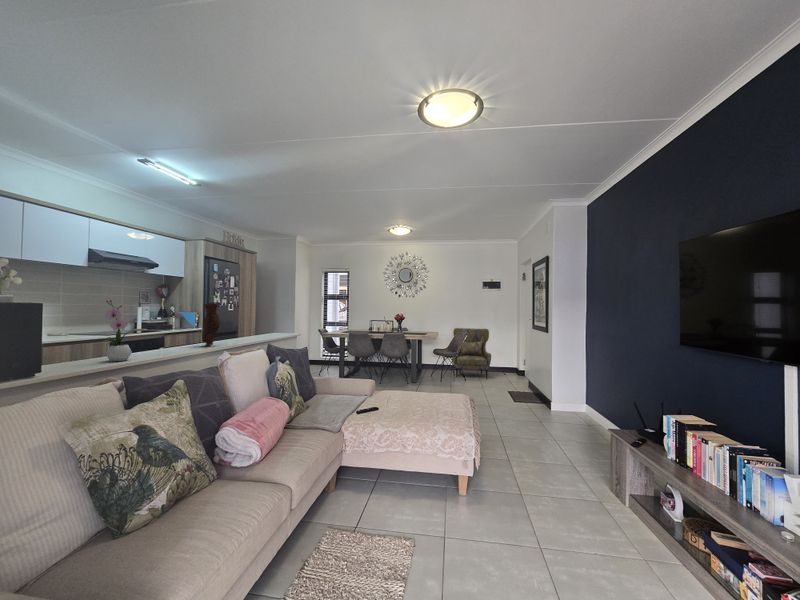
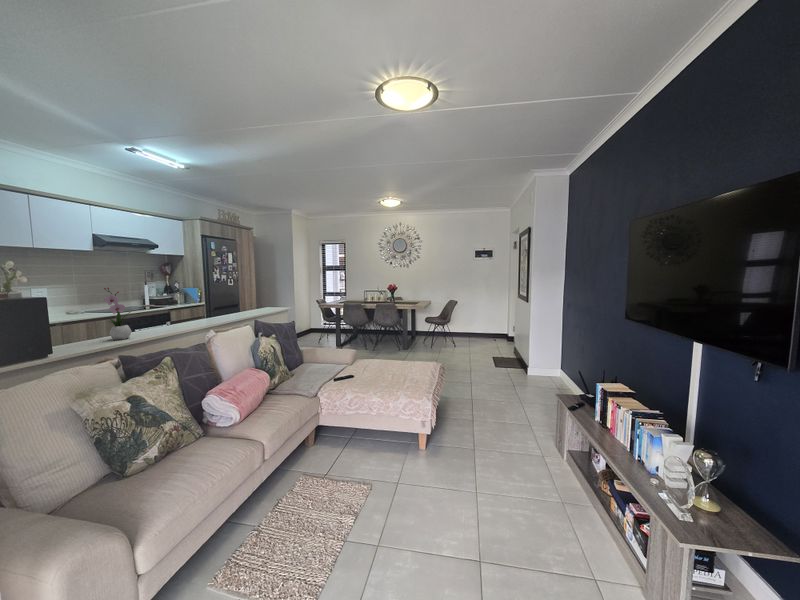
vase: present [202,303,220,346] -> none [197,283,213,322]
armchair: present [453,328,491,379] -> none [442,297,478,345]

